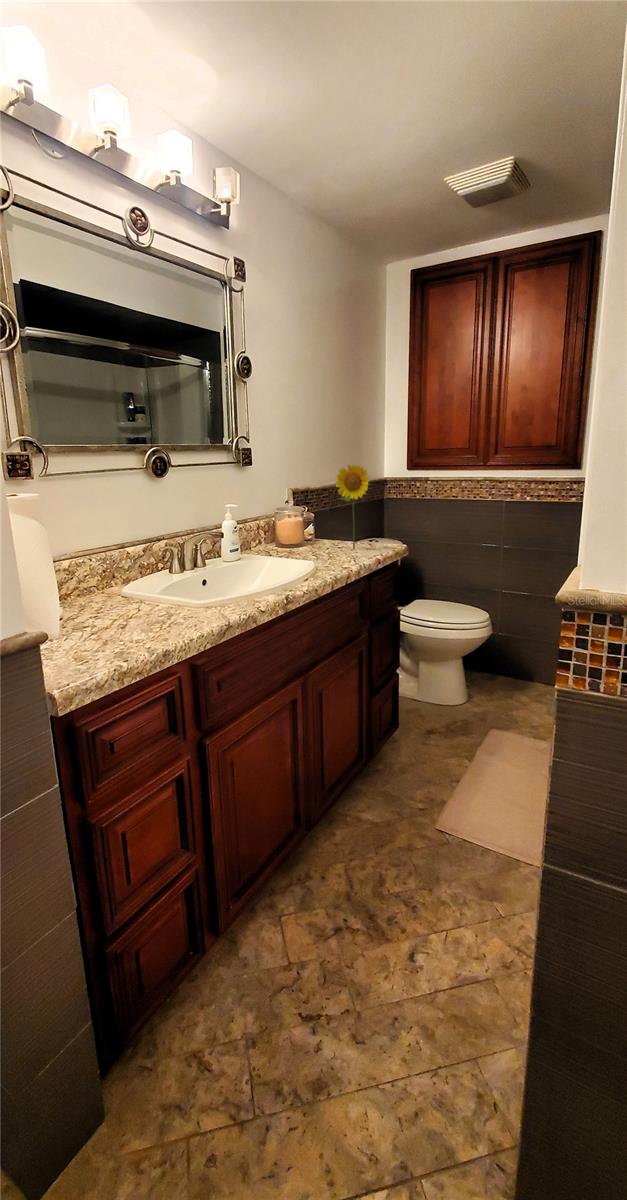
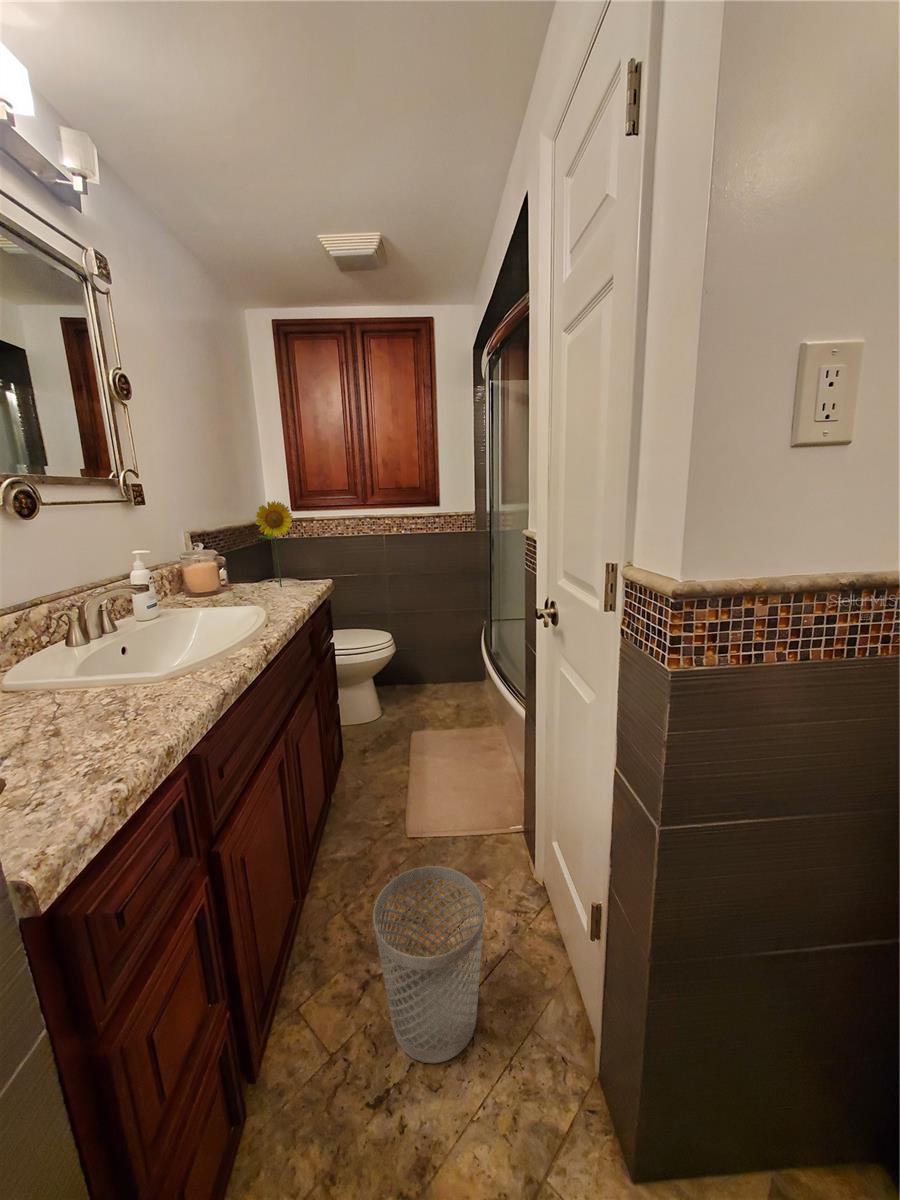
wastebasket: none [331,841,444,1029] -> present [373,866,484,1063]

